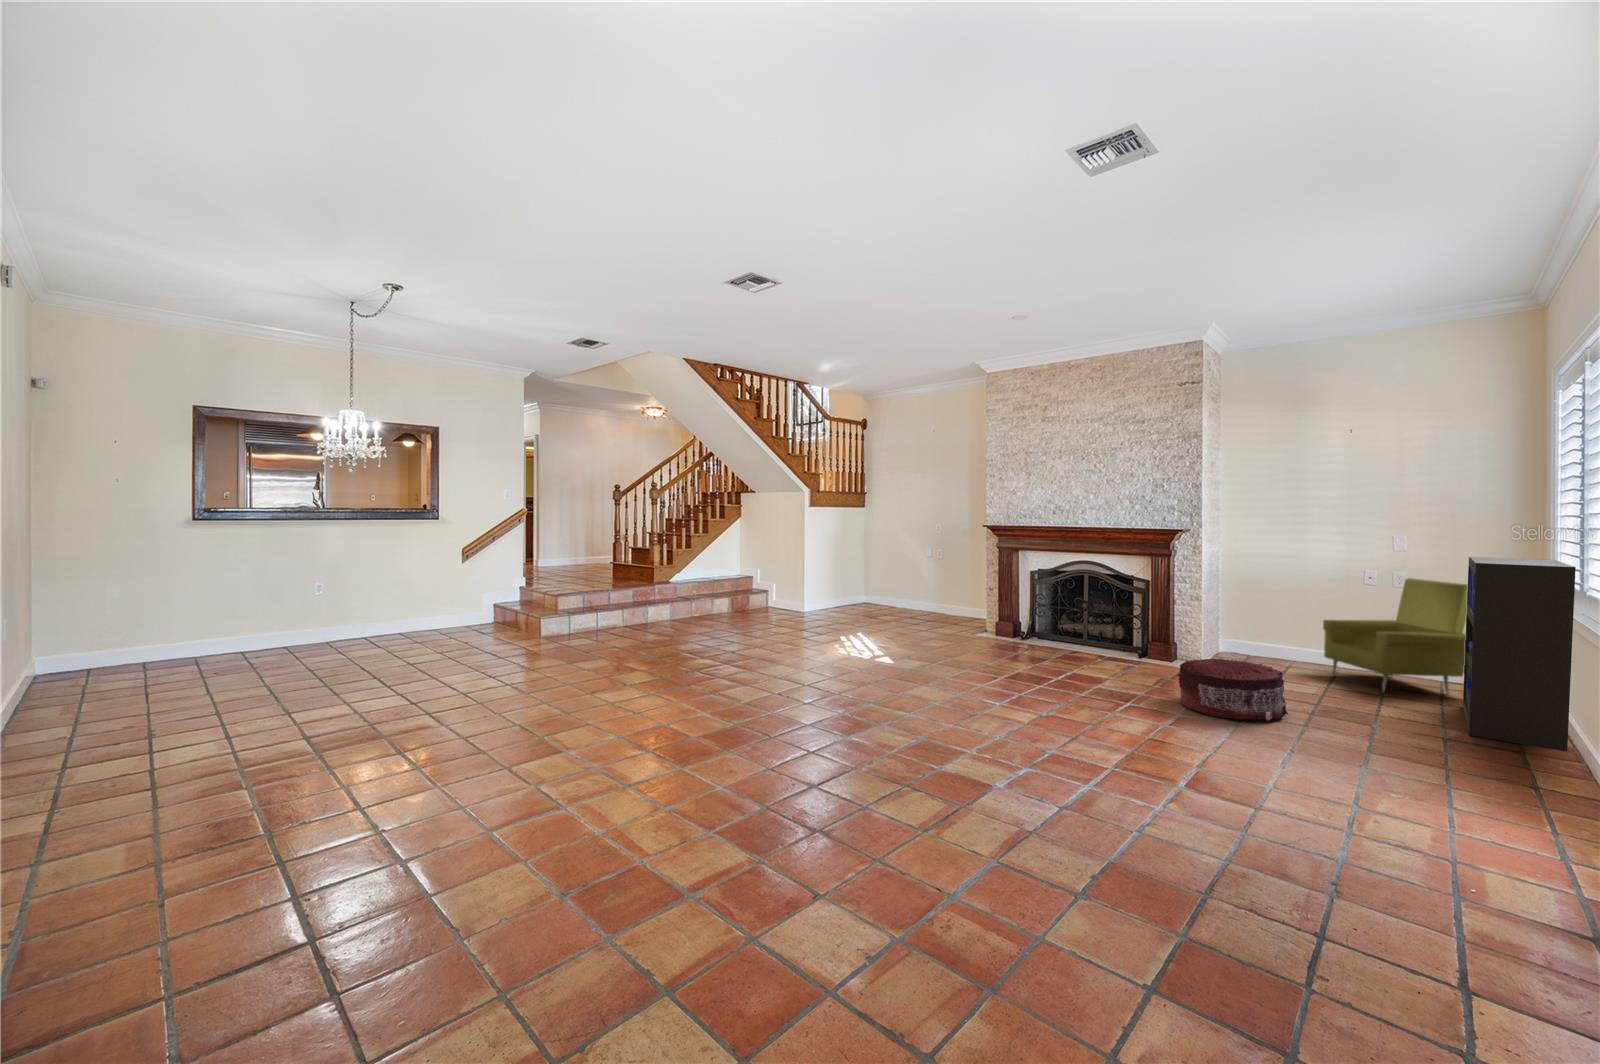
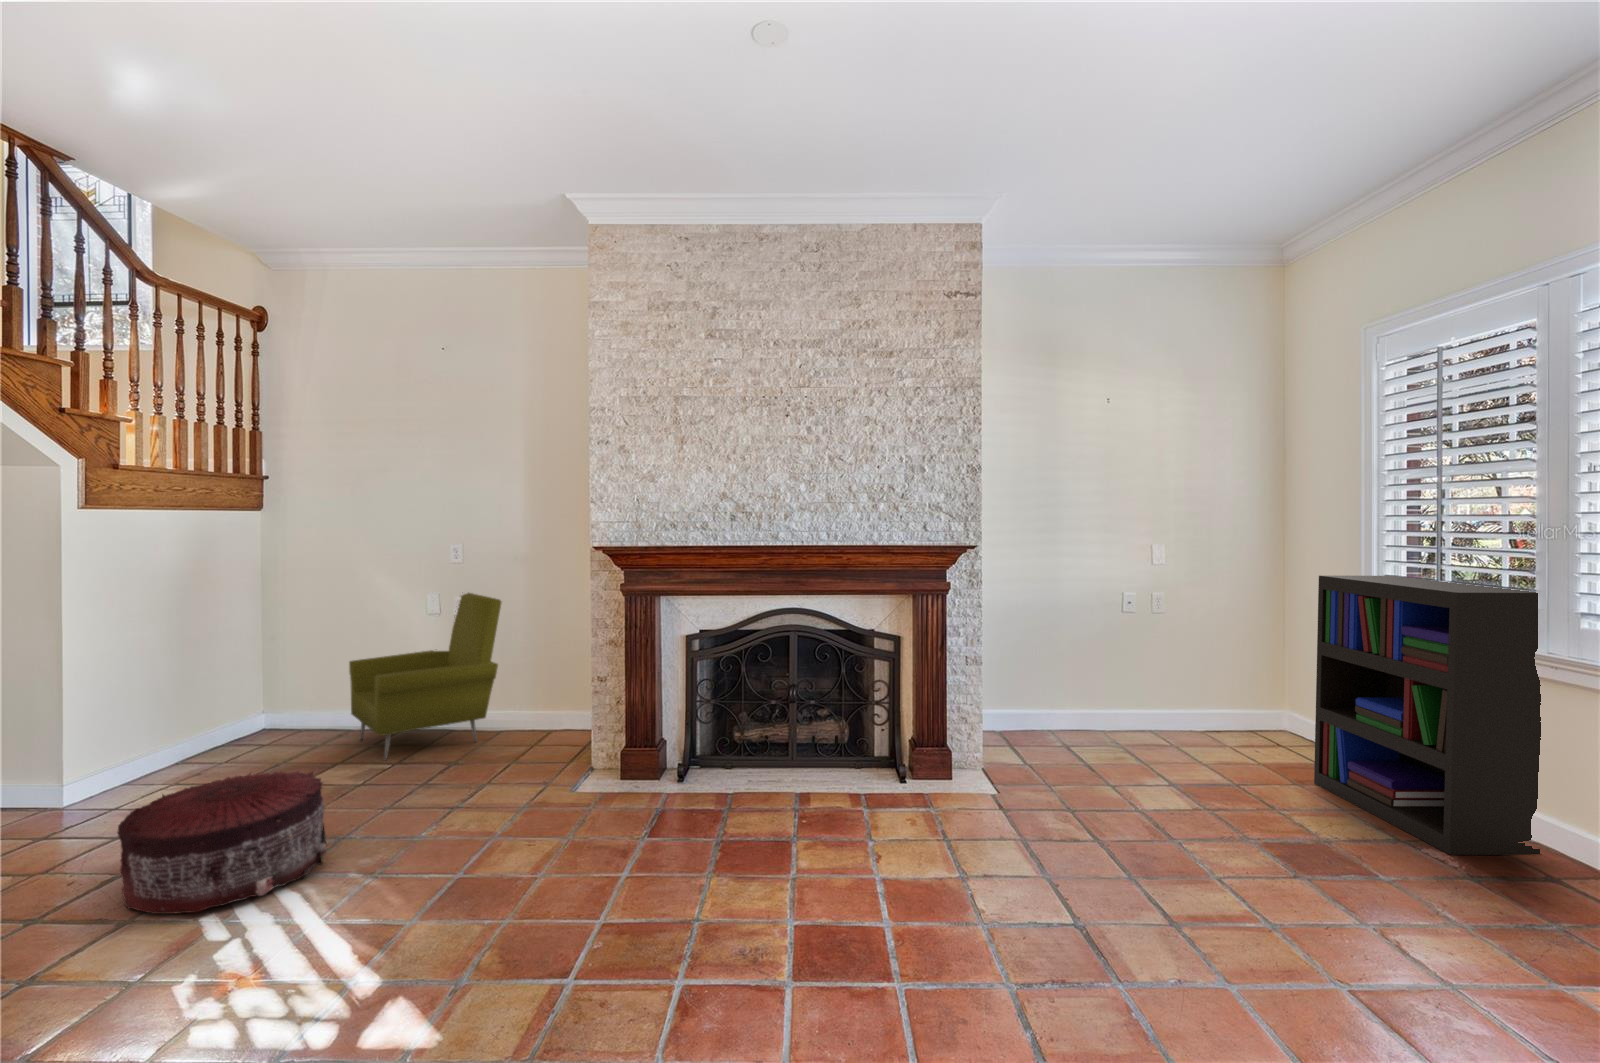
armchair: present [1323,578,1467,694] -> present [349,593,501,760]
pouf: present [1178,658,1288,720] -> present [117,771,326,914]

